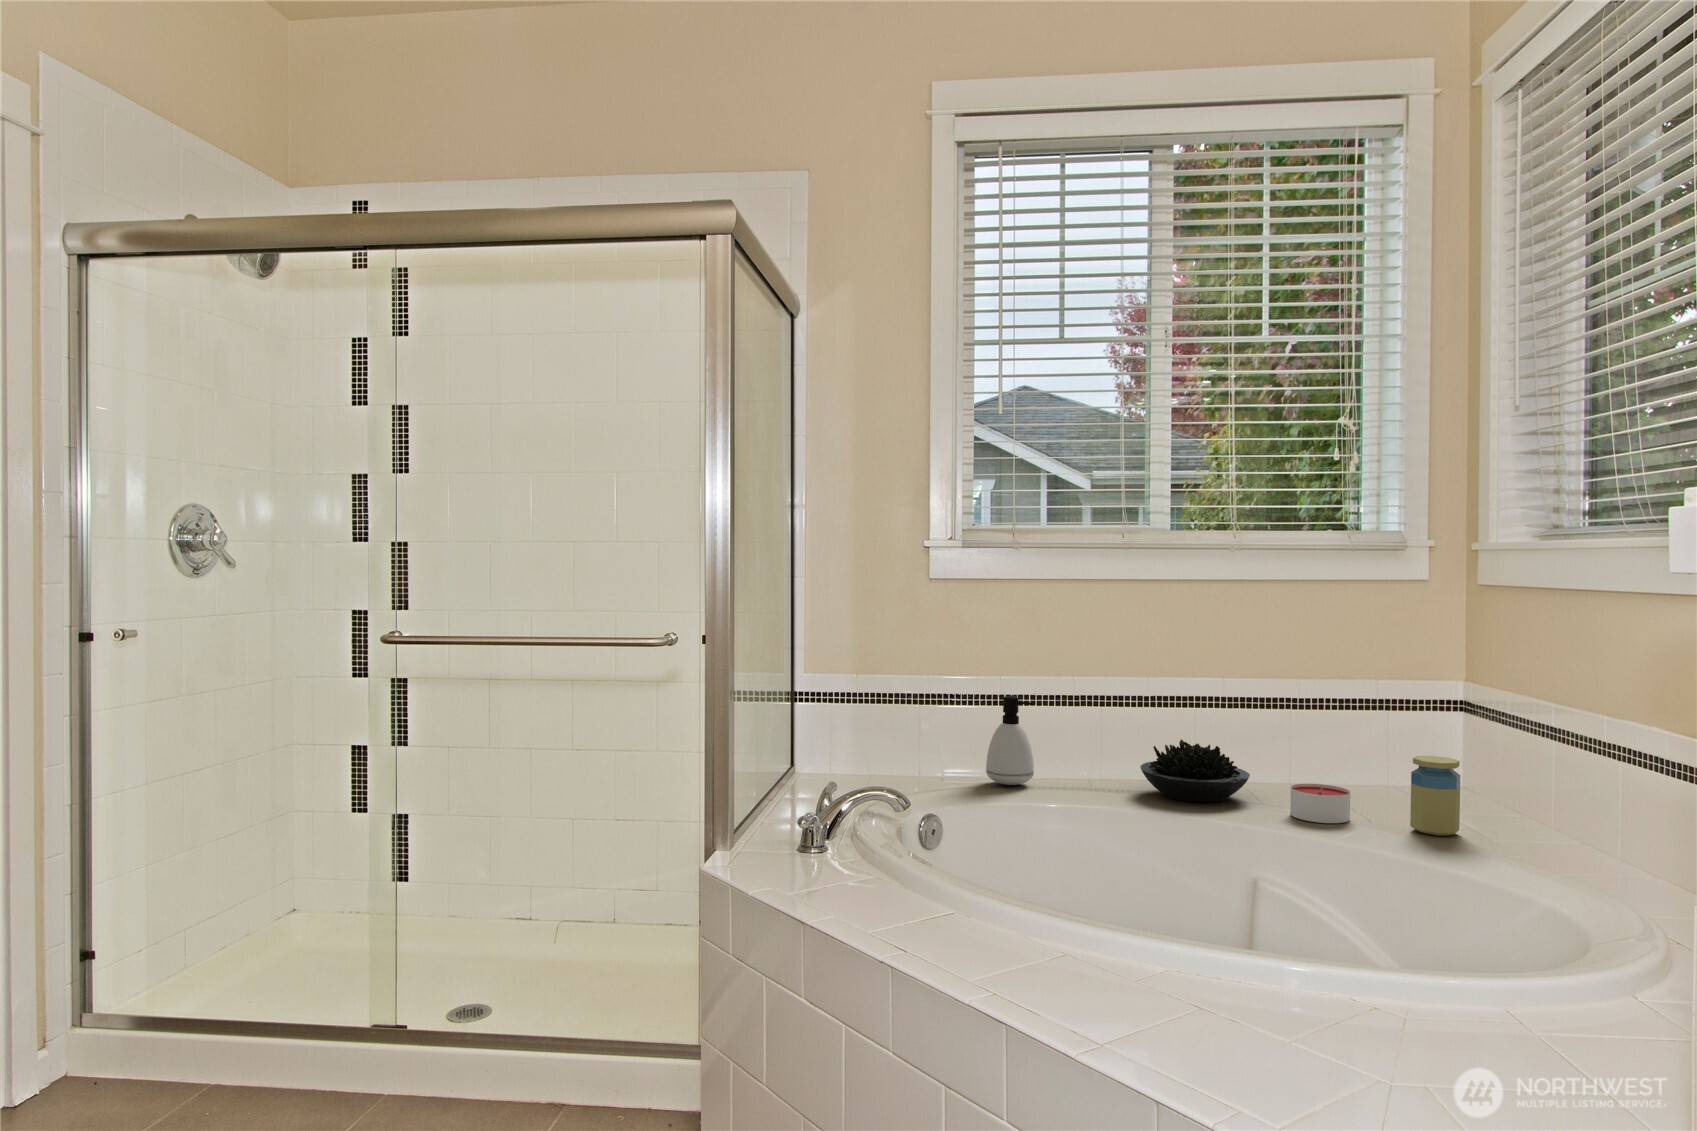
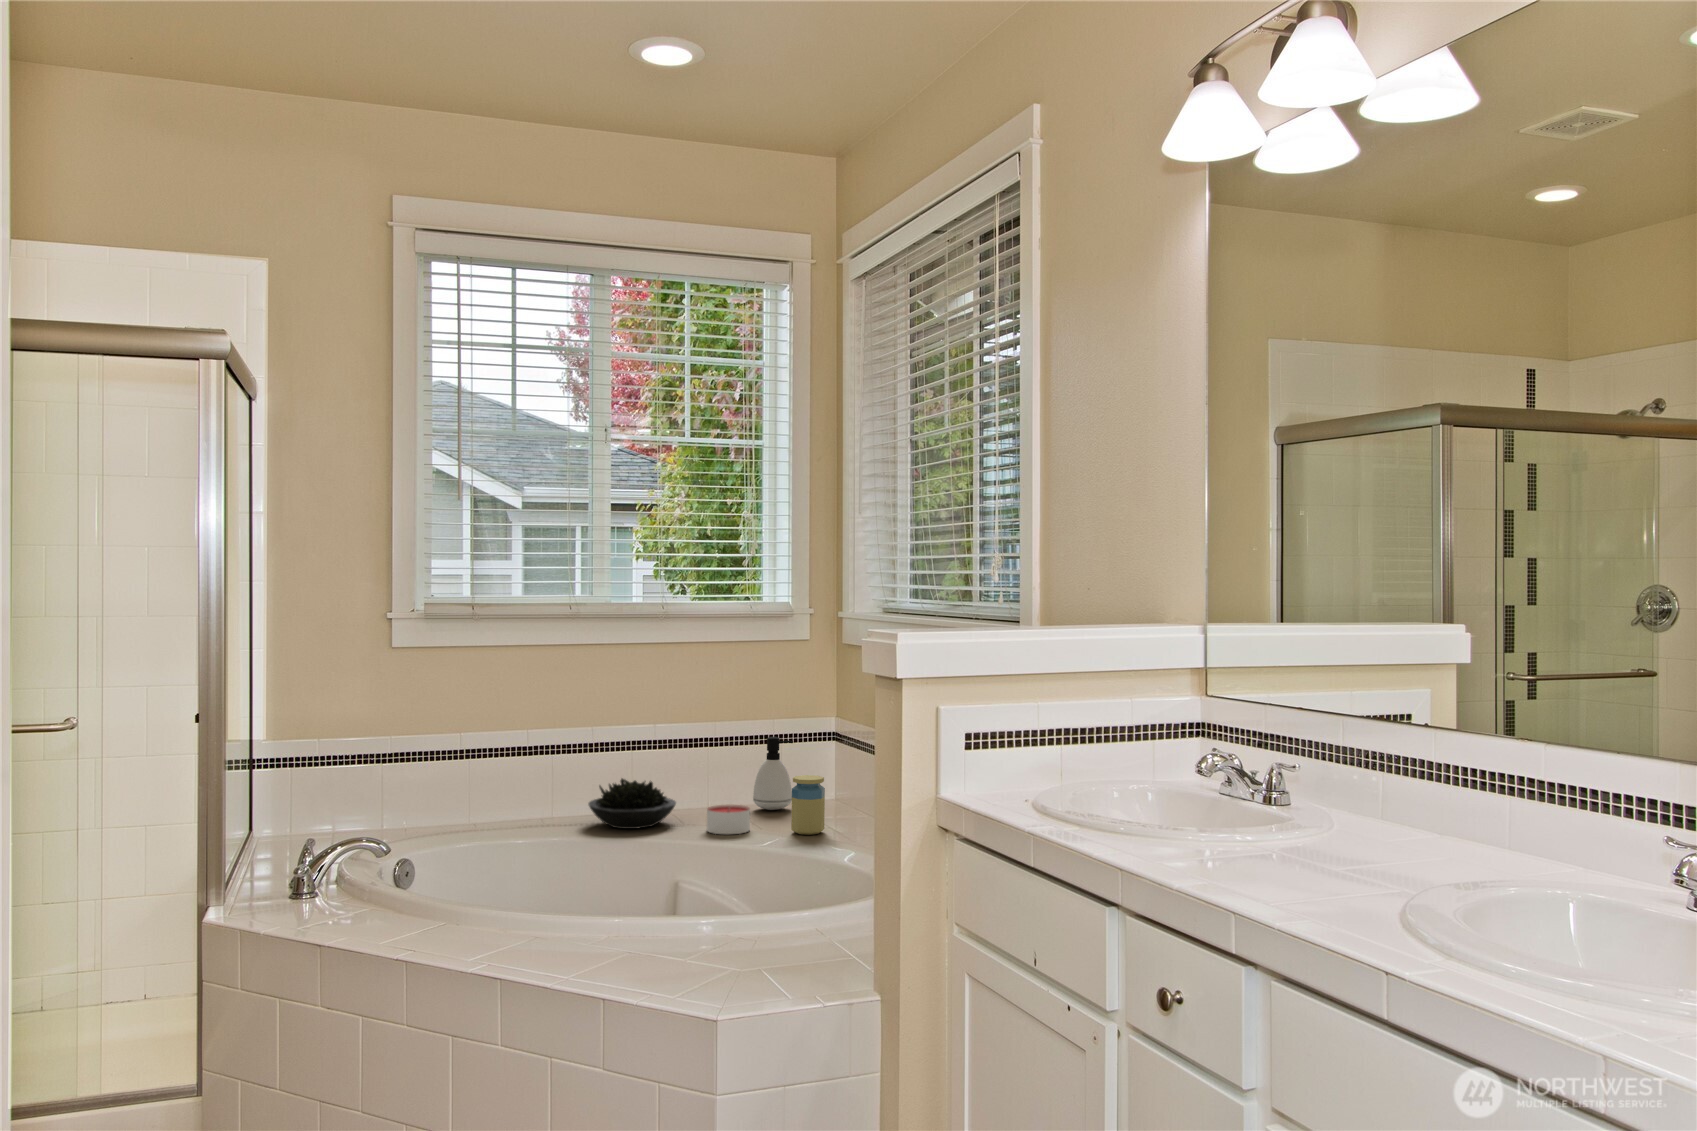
soap dispenser: present [986,696,1034,785] -> present [753,737,793,810]

